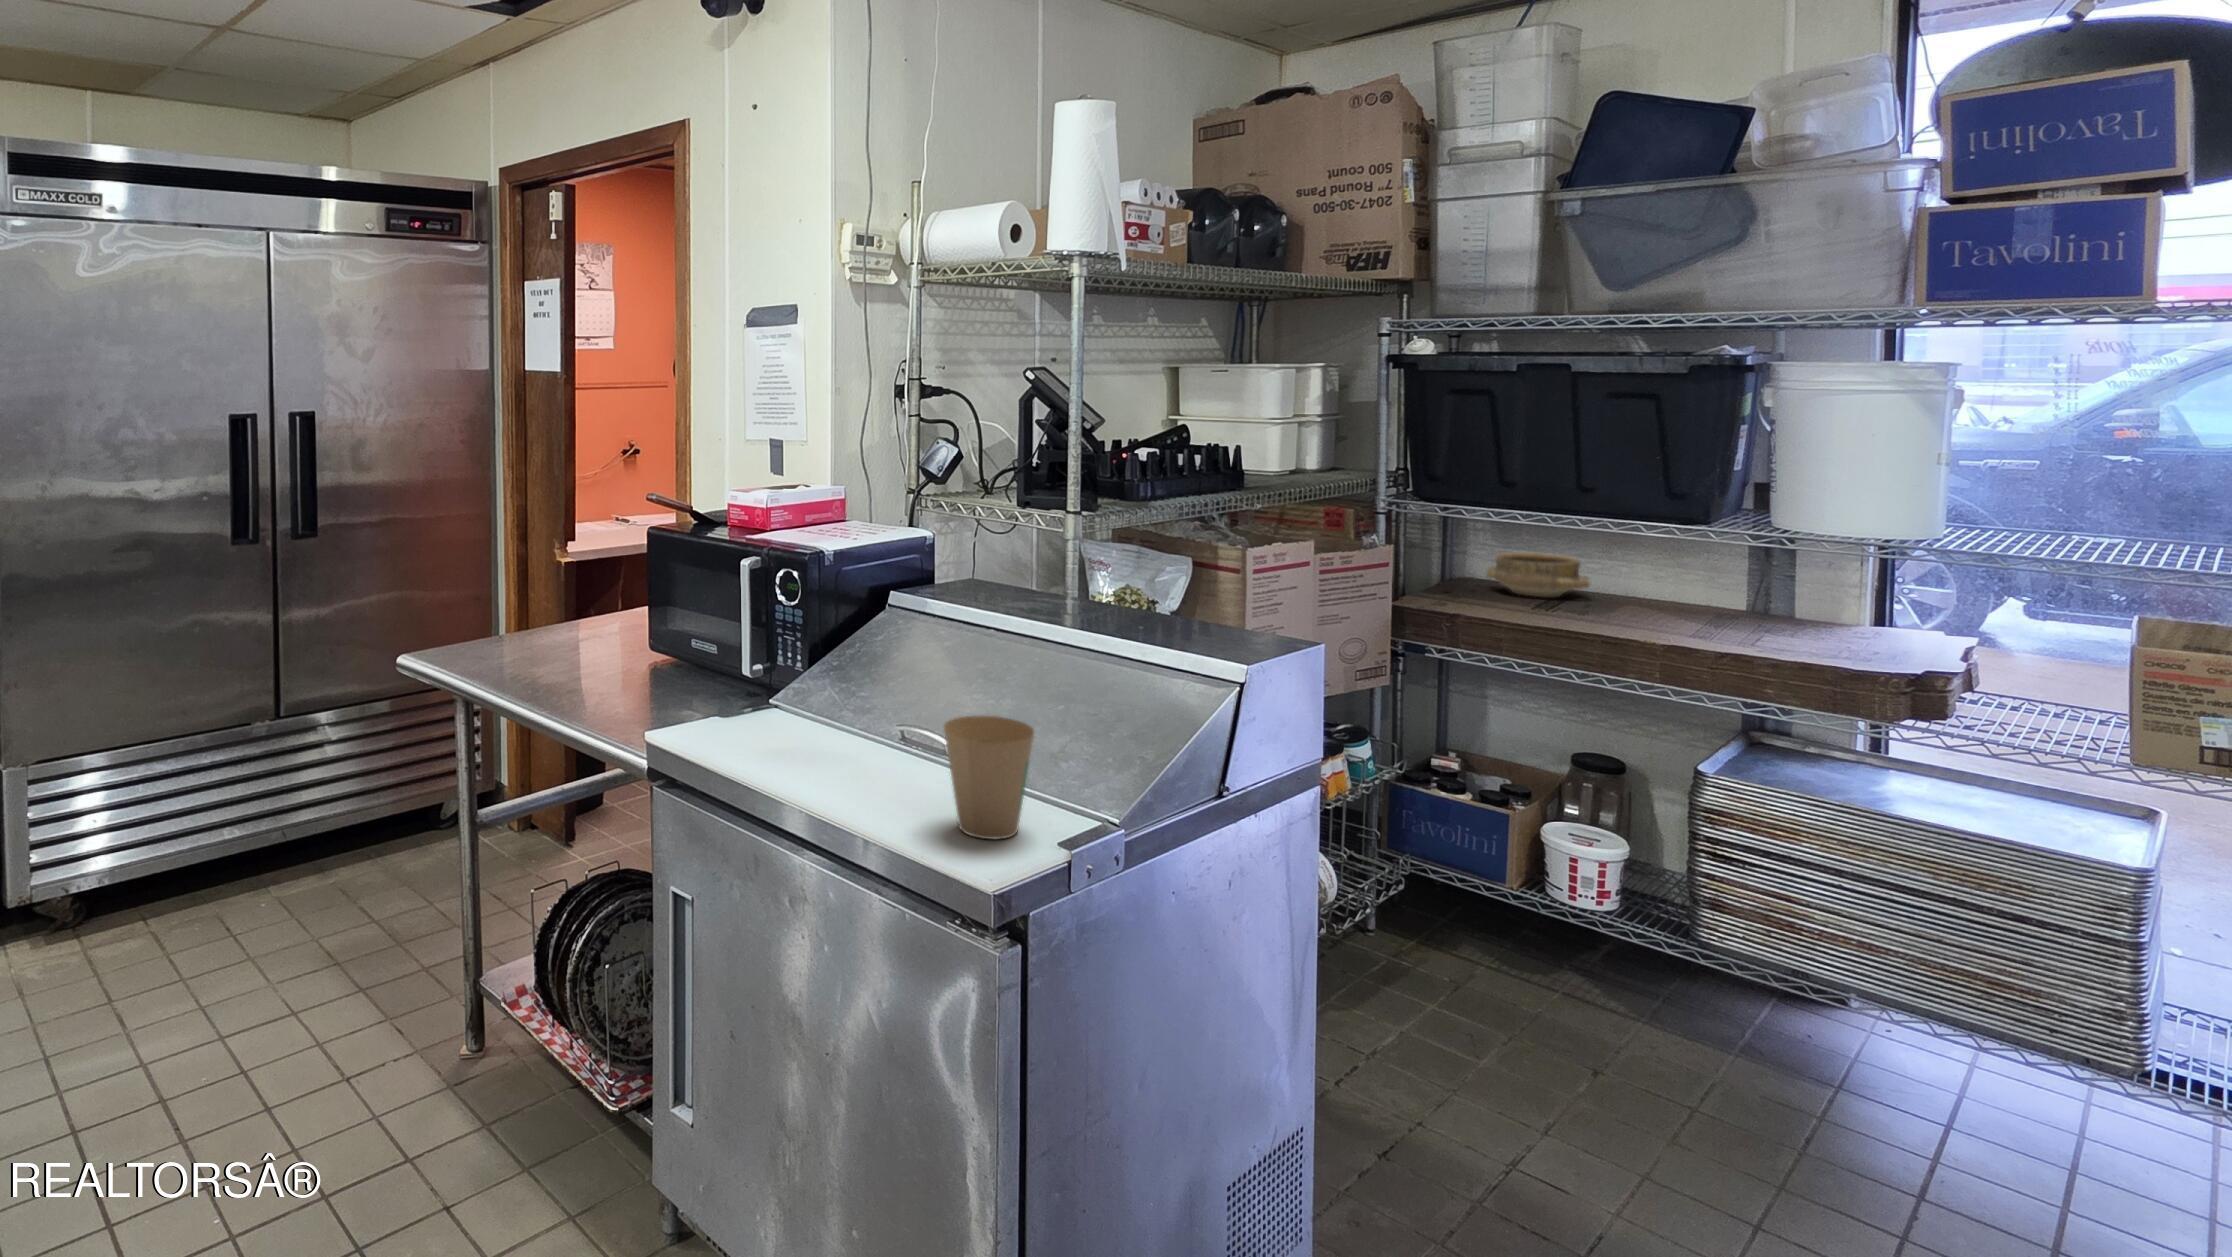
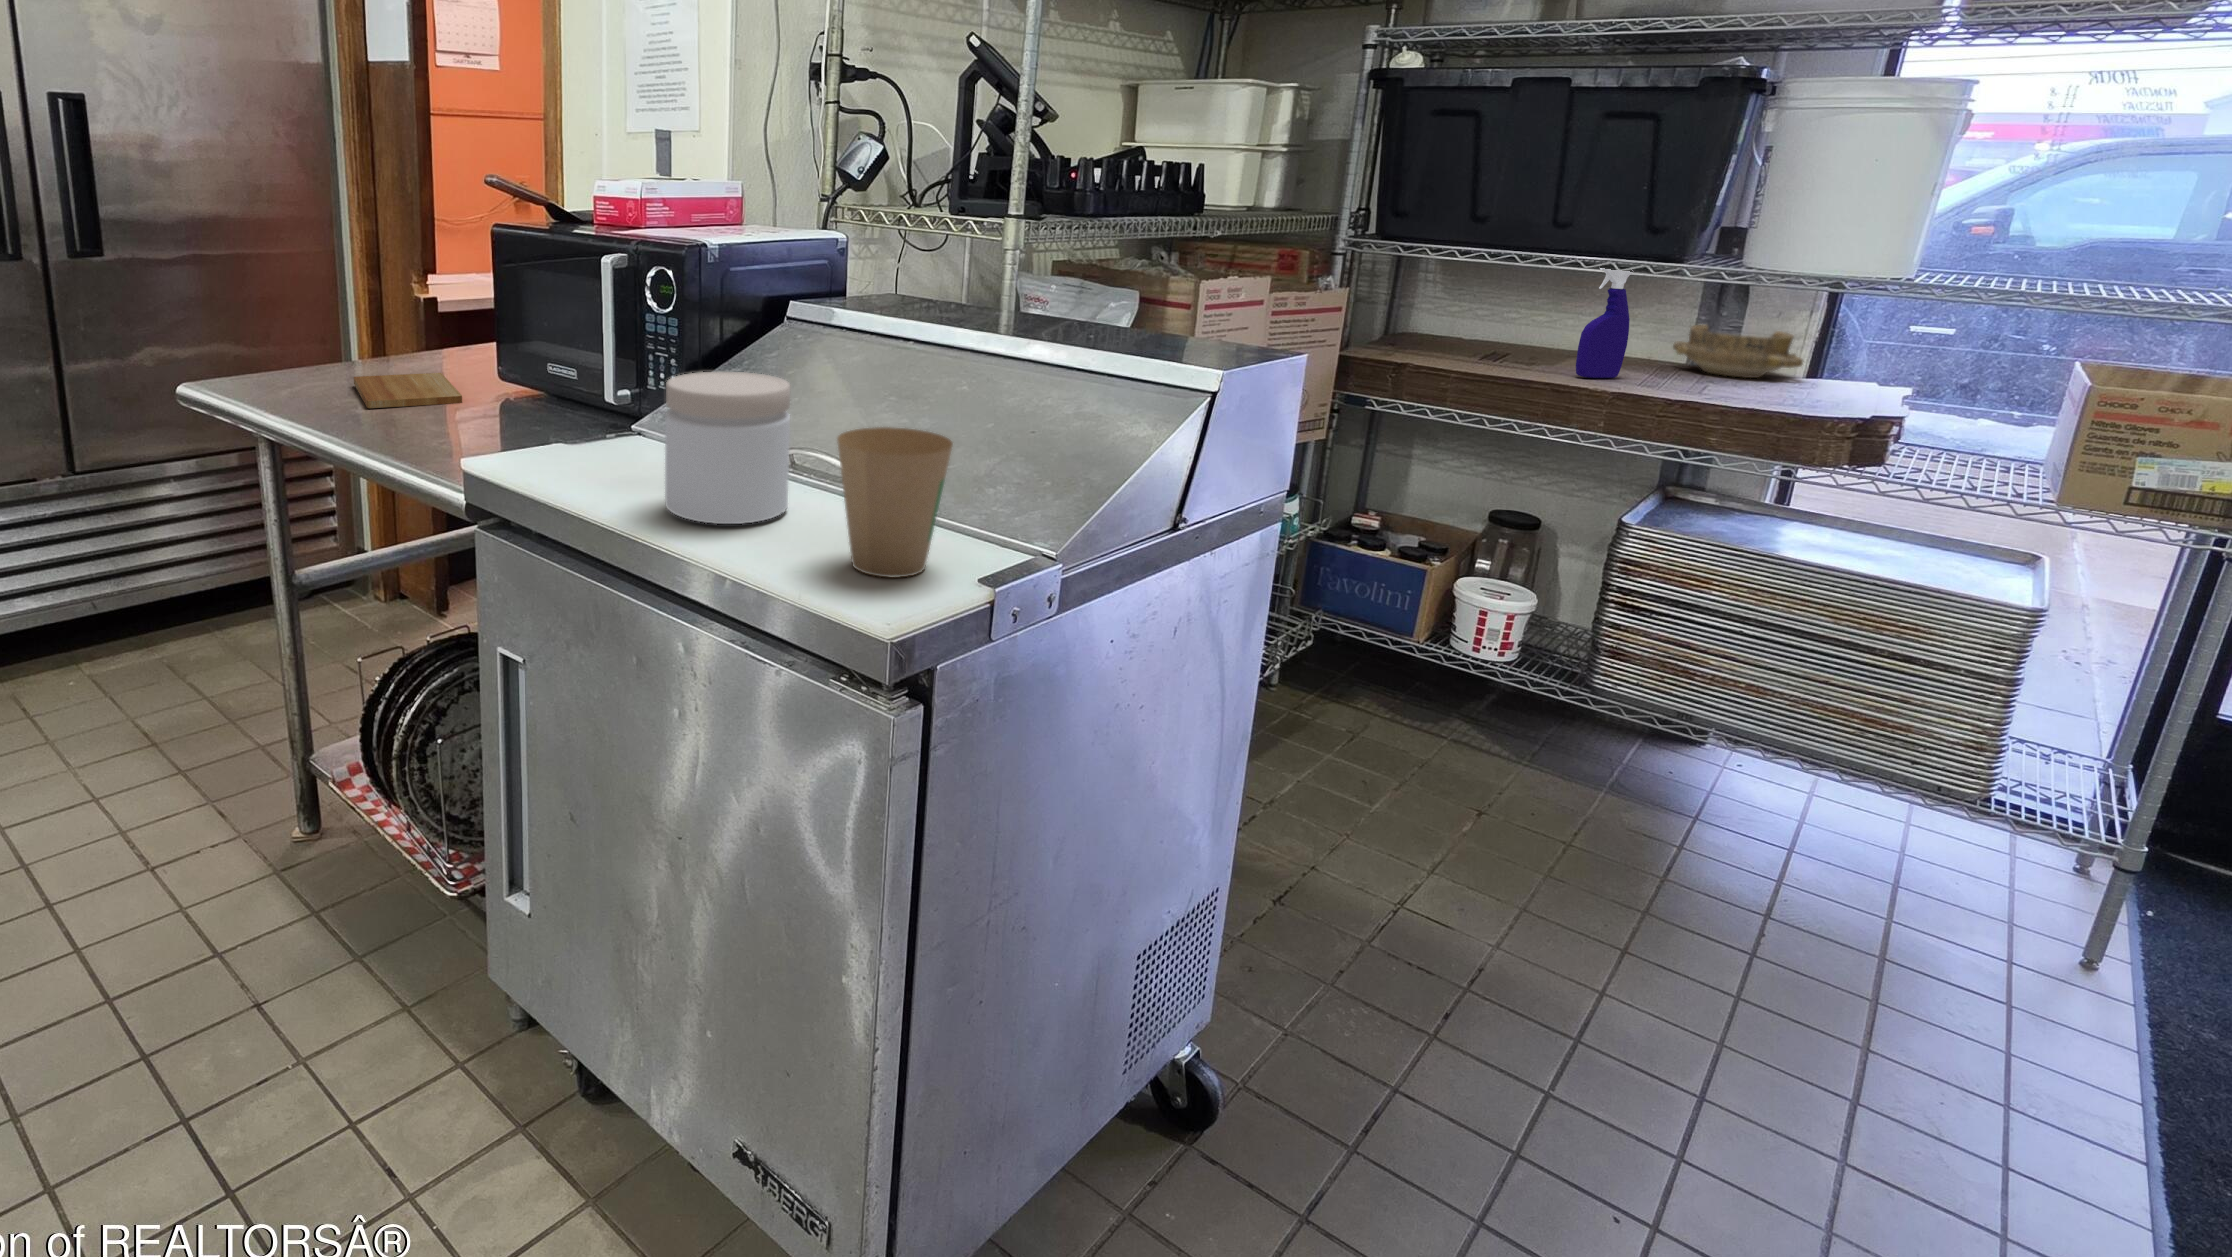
spray bottle: none [1624,523,1673,628] -> present [1576,268,1633,378]
ceramic bowl: present [1486,552,1589,597] -> present [1673,325,1803,378]
cutting board: none [535,644,624,679] -> present [354,373,462,408]
jar: none [805,663,902,790] -> present [665,372,791,524]

